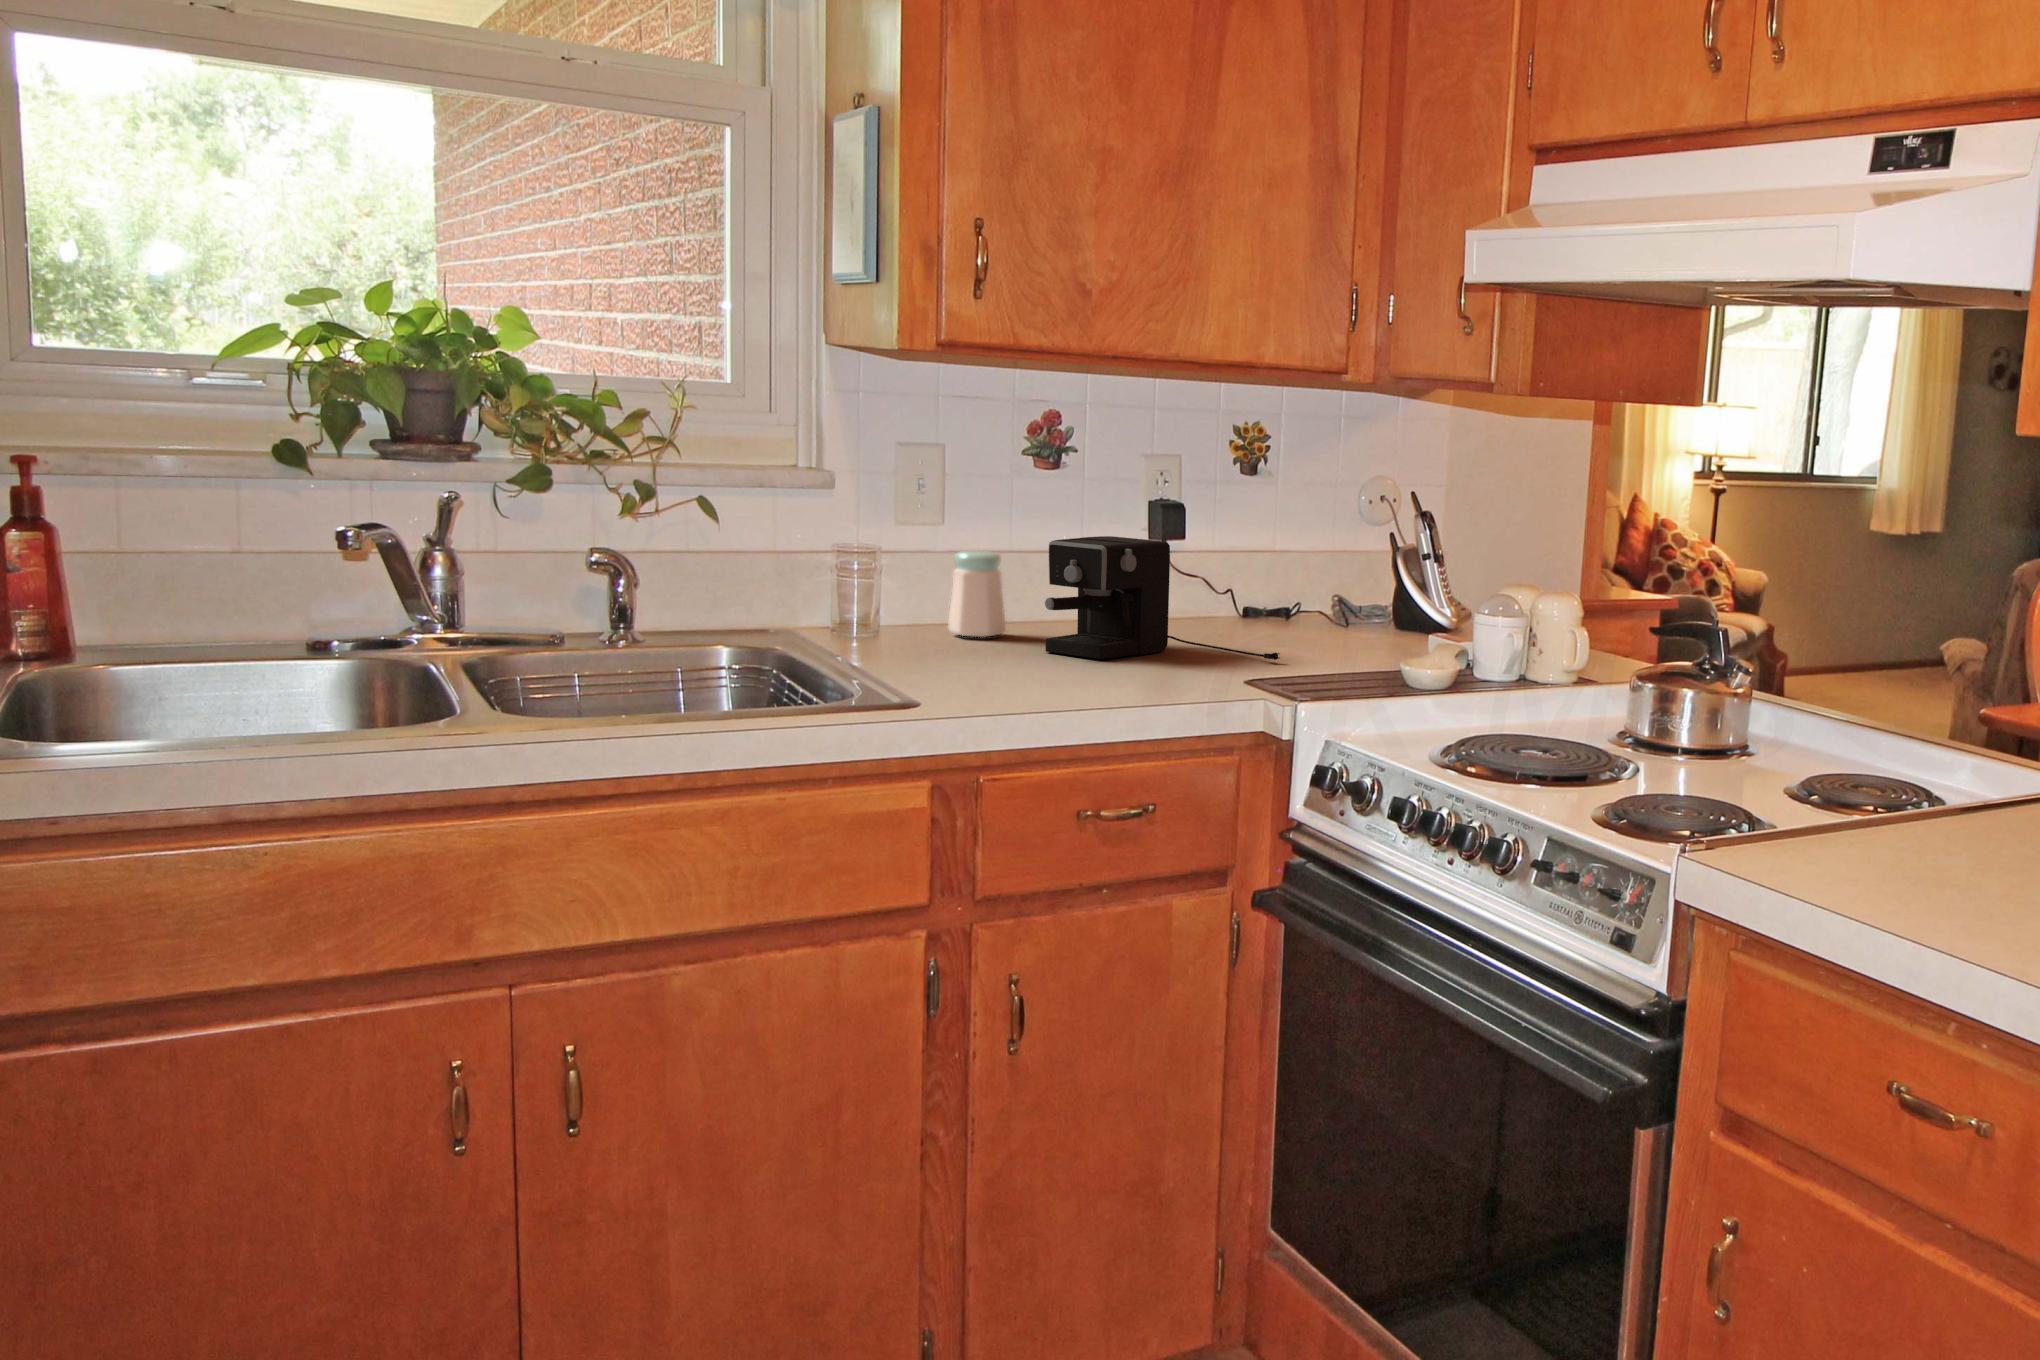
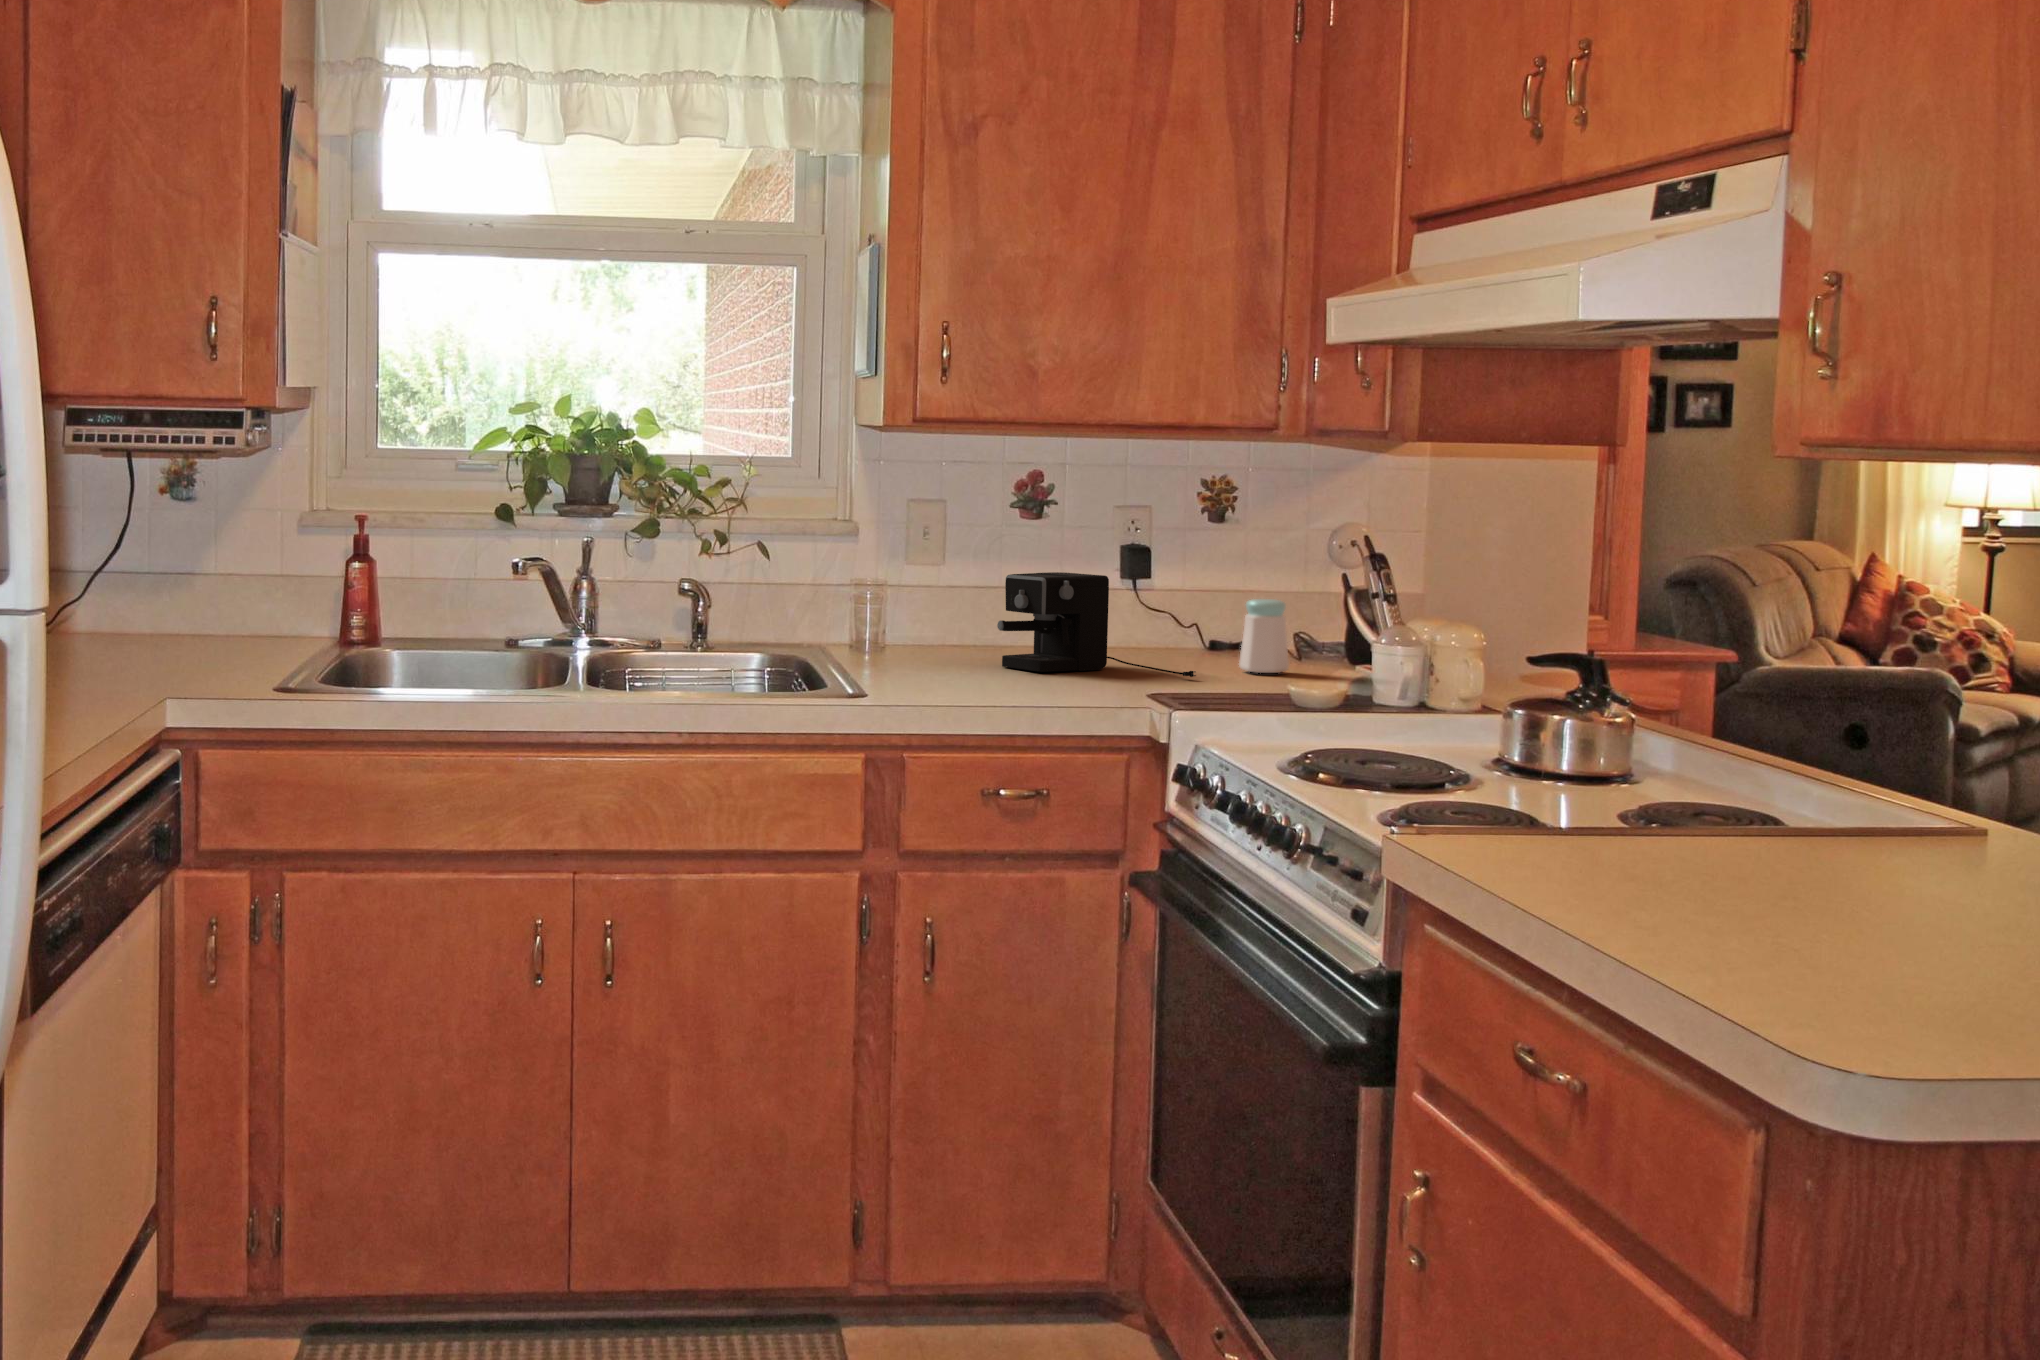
salt shaker: present [949,550,1006,637] -> present [1239,599,1289,673]

